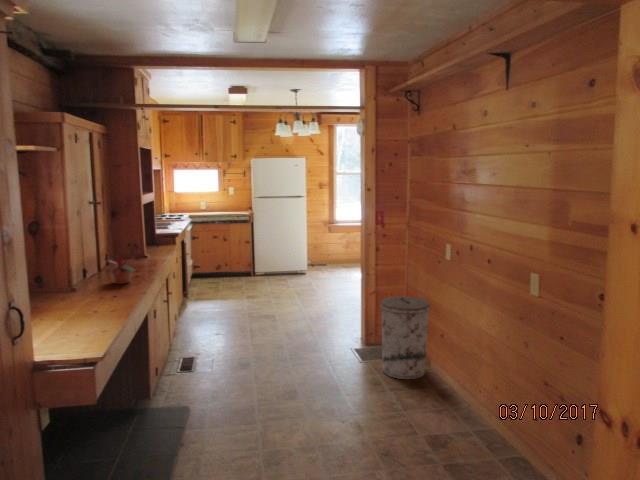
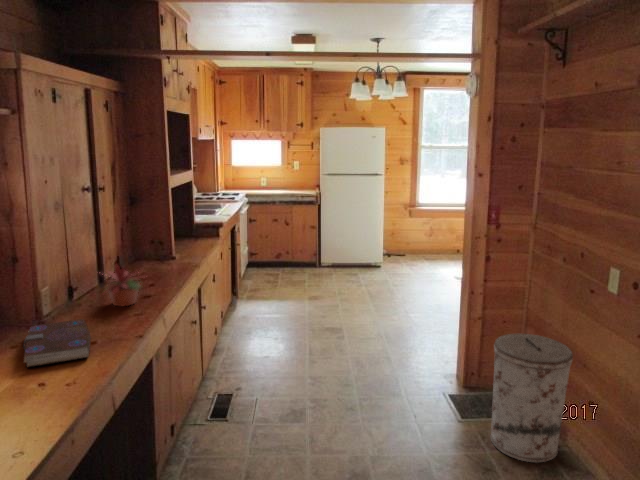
book: none [65,288,115,312] -> present [23,319,91,367]

